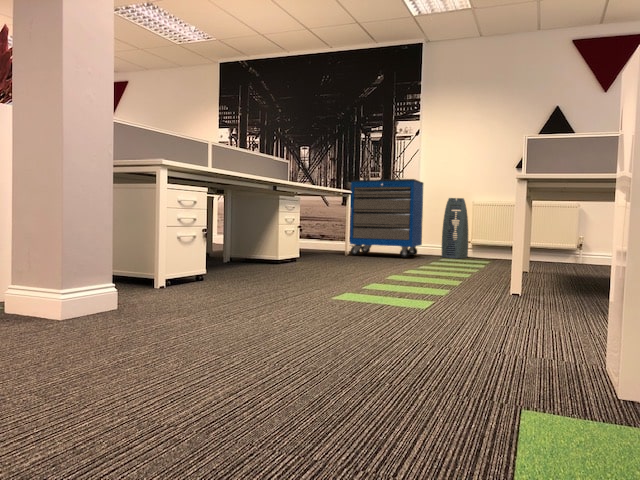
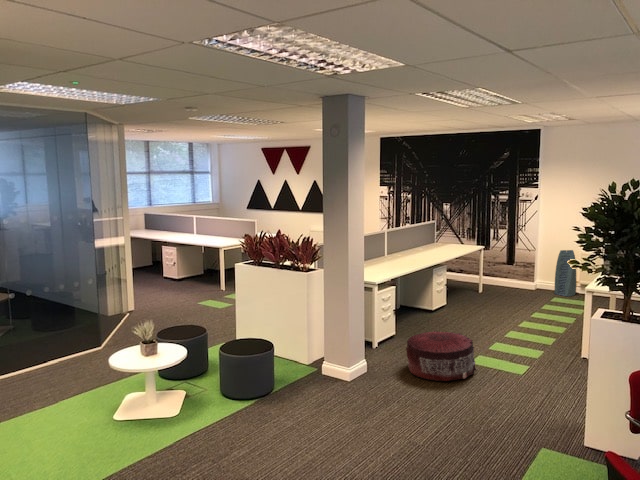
storage cabinet: present [345,179,423,258] -> none [480,236,541,297]
pouf: none [177,233,329,320] -> present [406,331,476,381]

